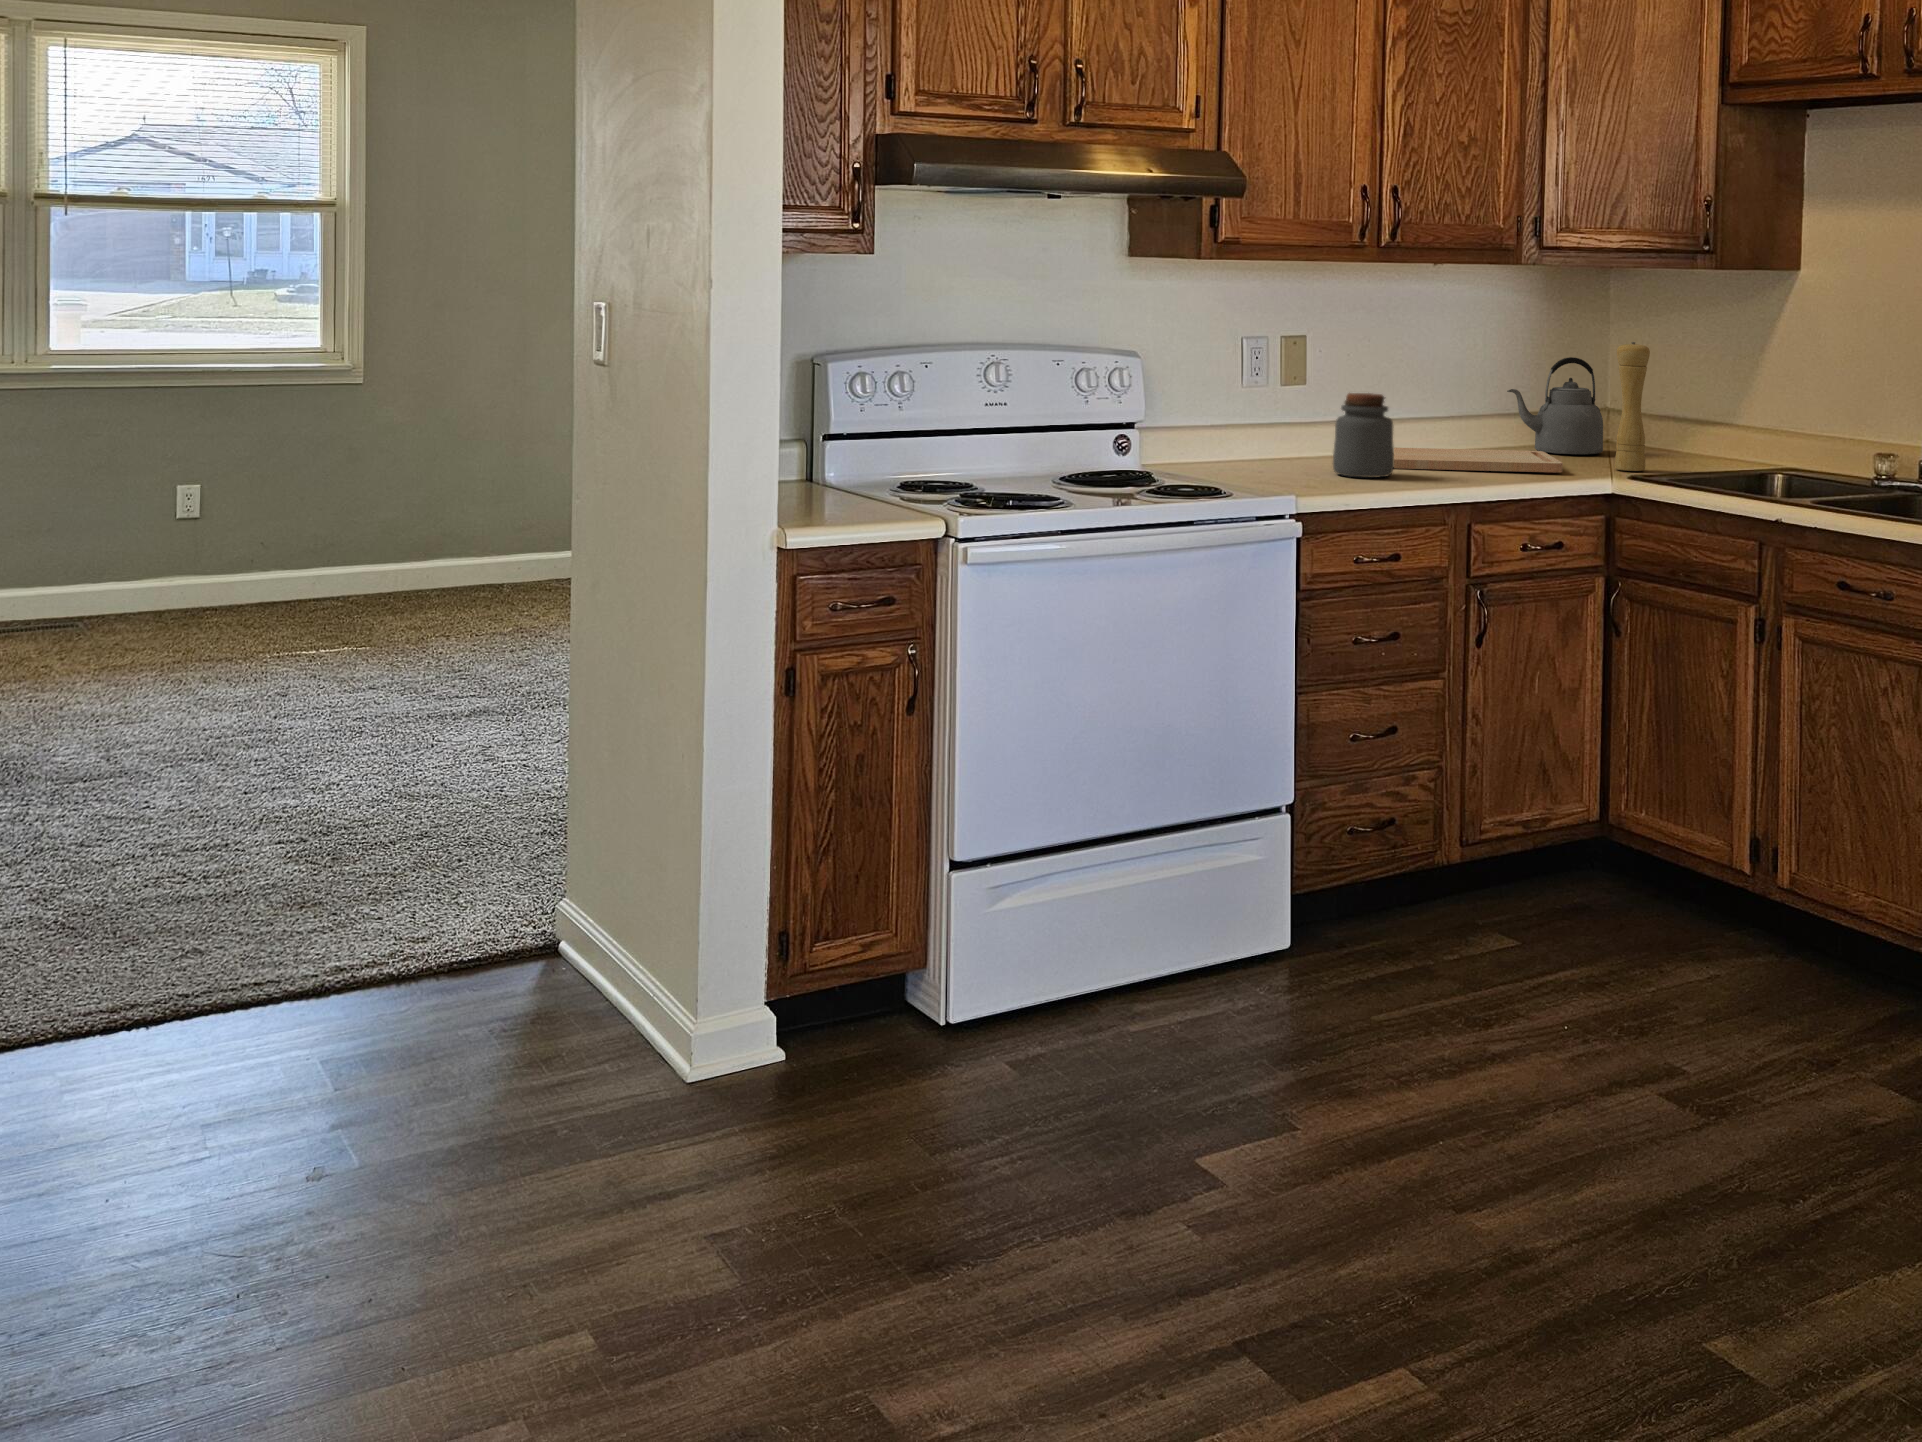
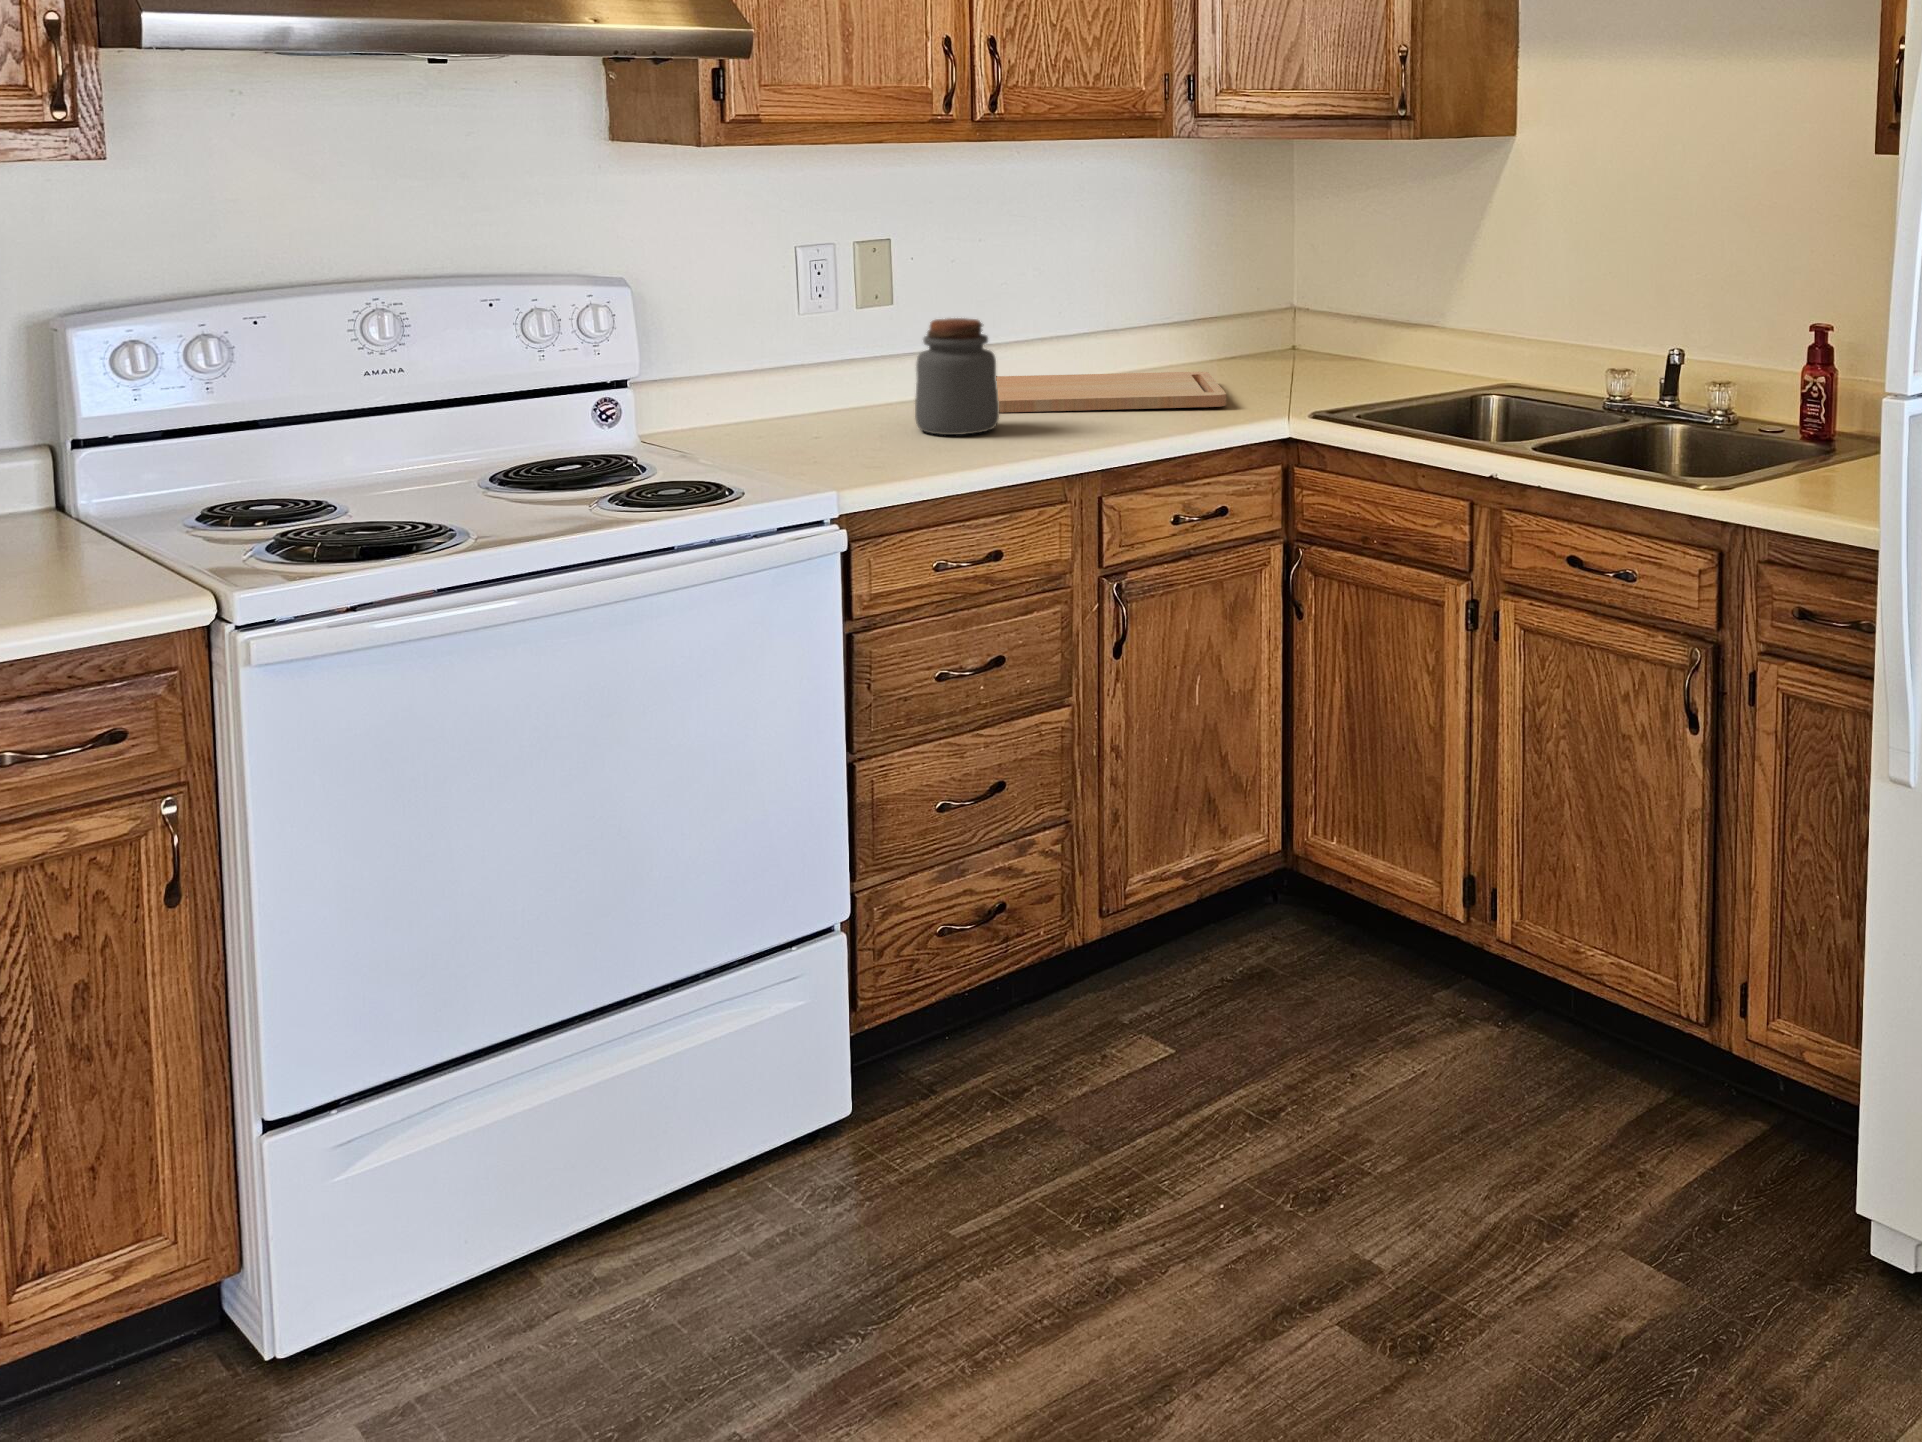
pepper mill: present [1615,342,1650,471] -> none [1294,232,1334,396]
kettle: present [1507,357,1603,454] -> none [1164,247,1285,370]

